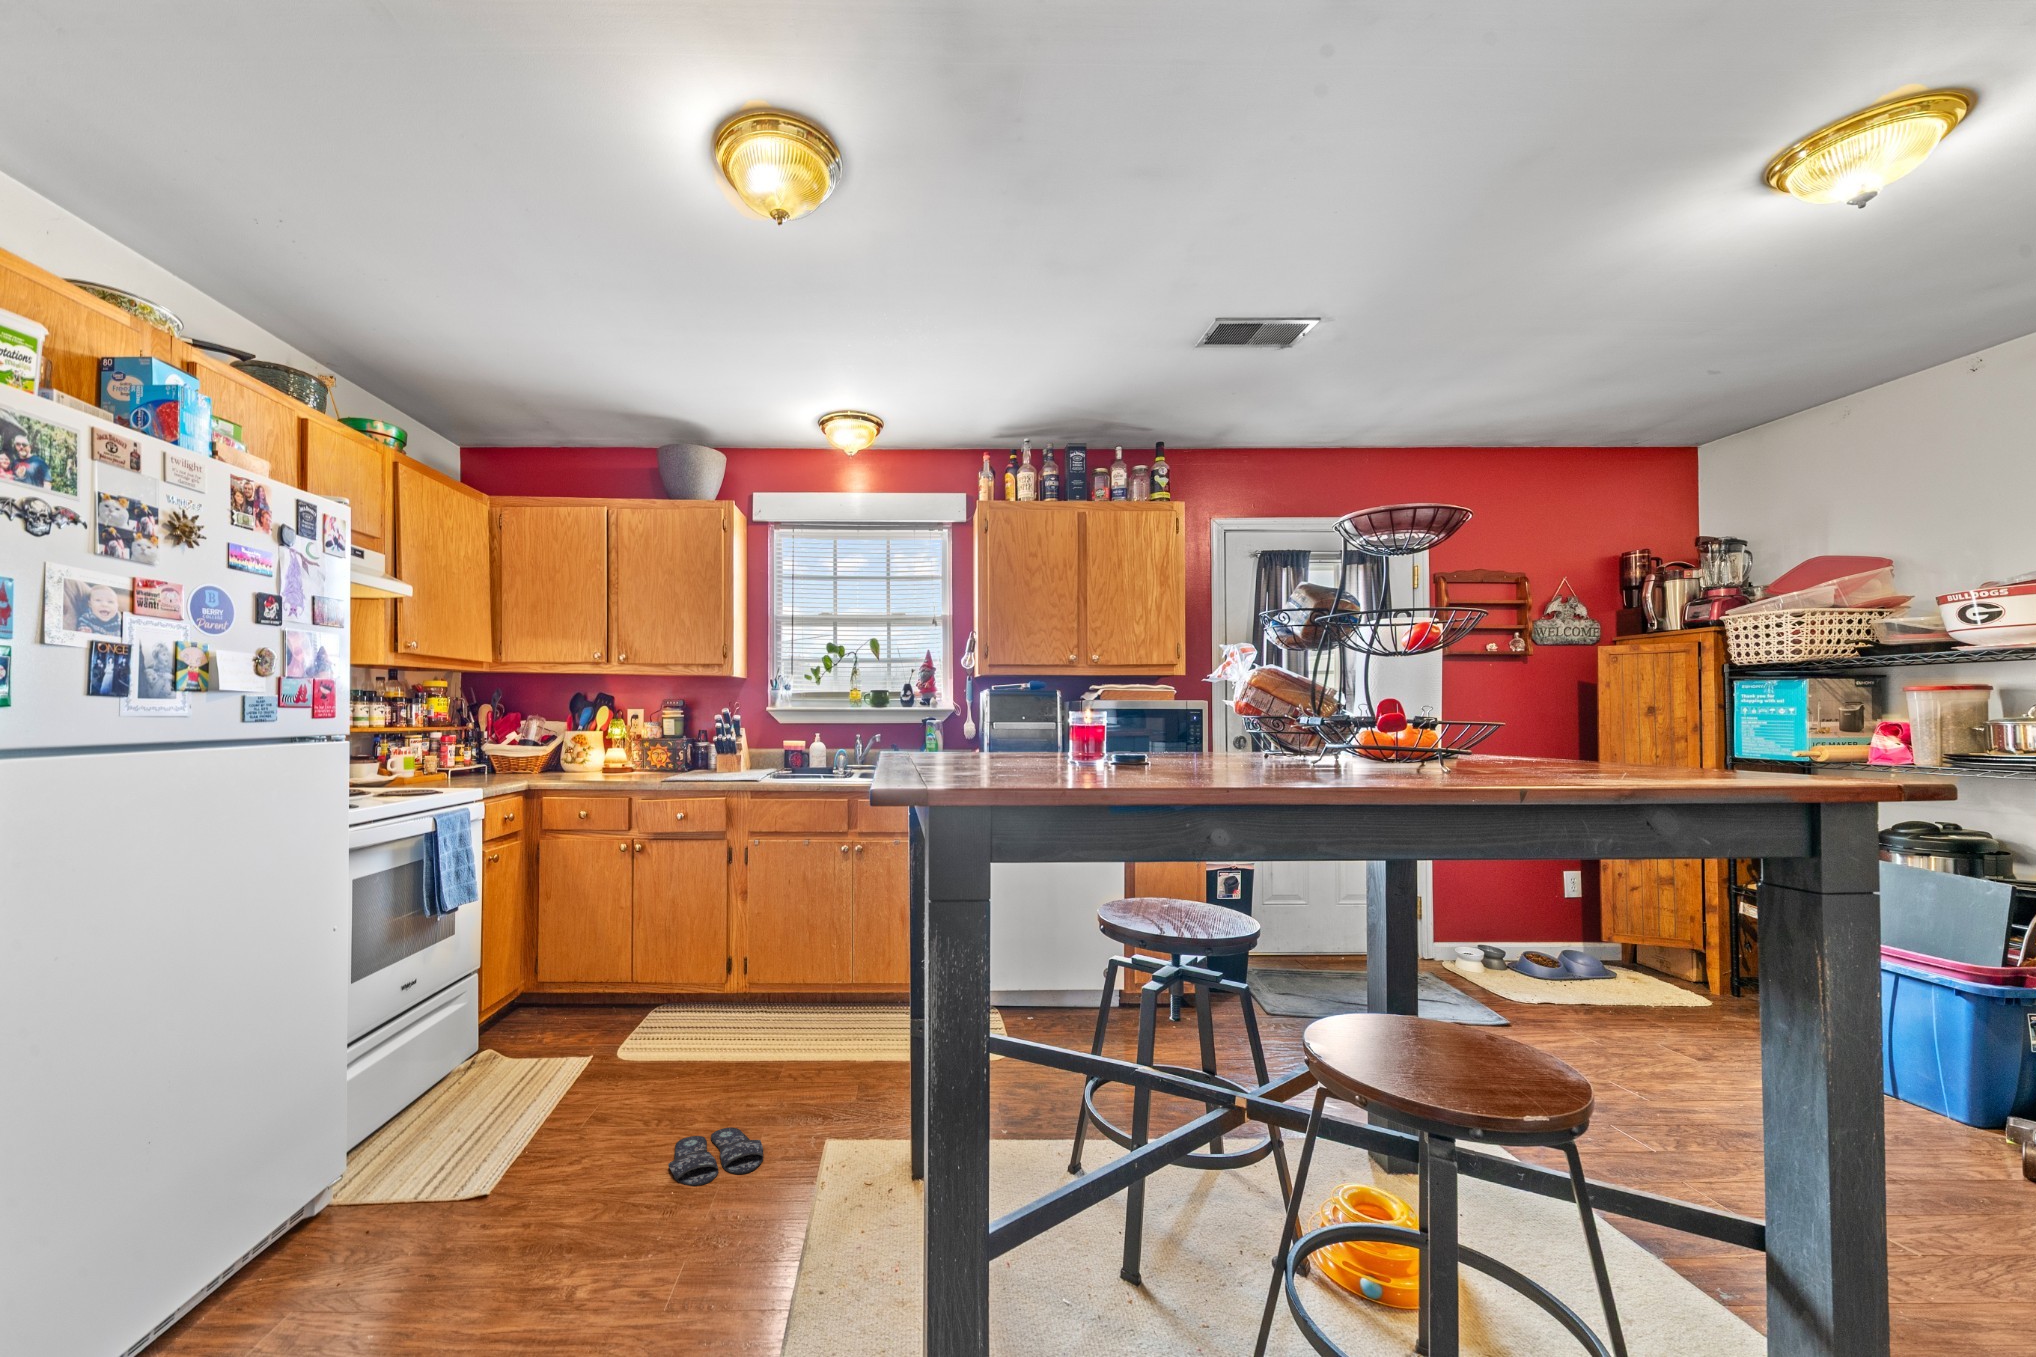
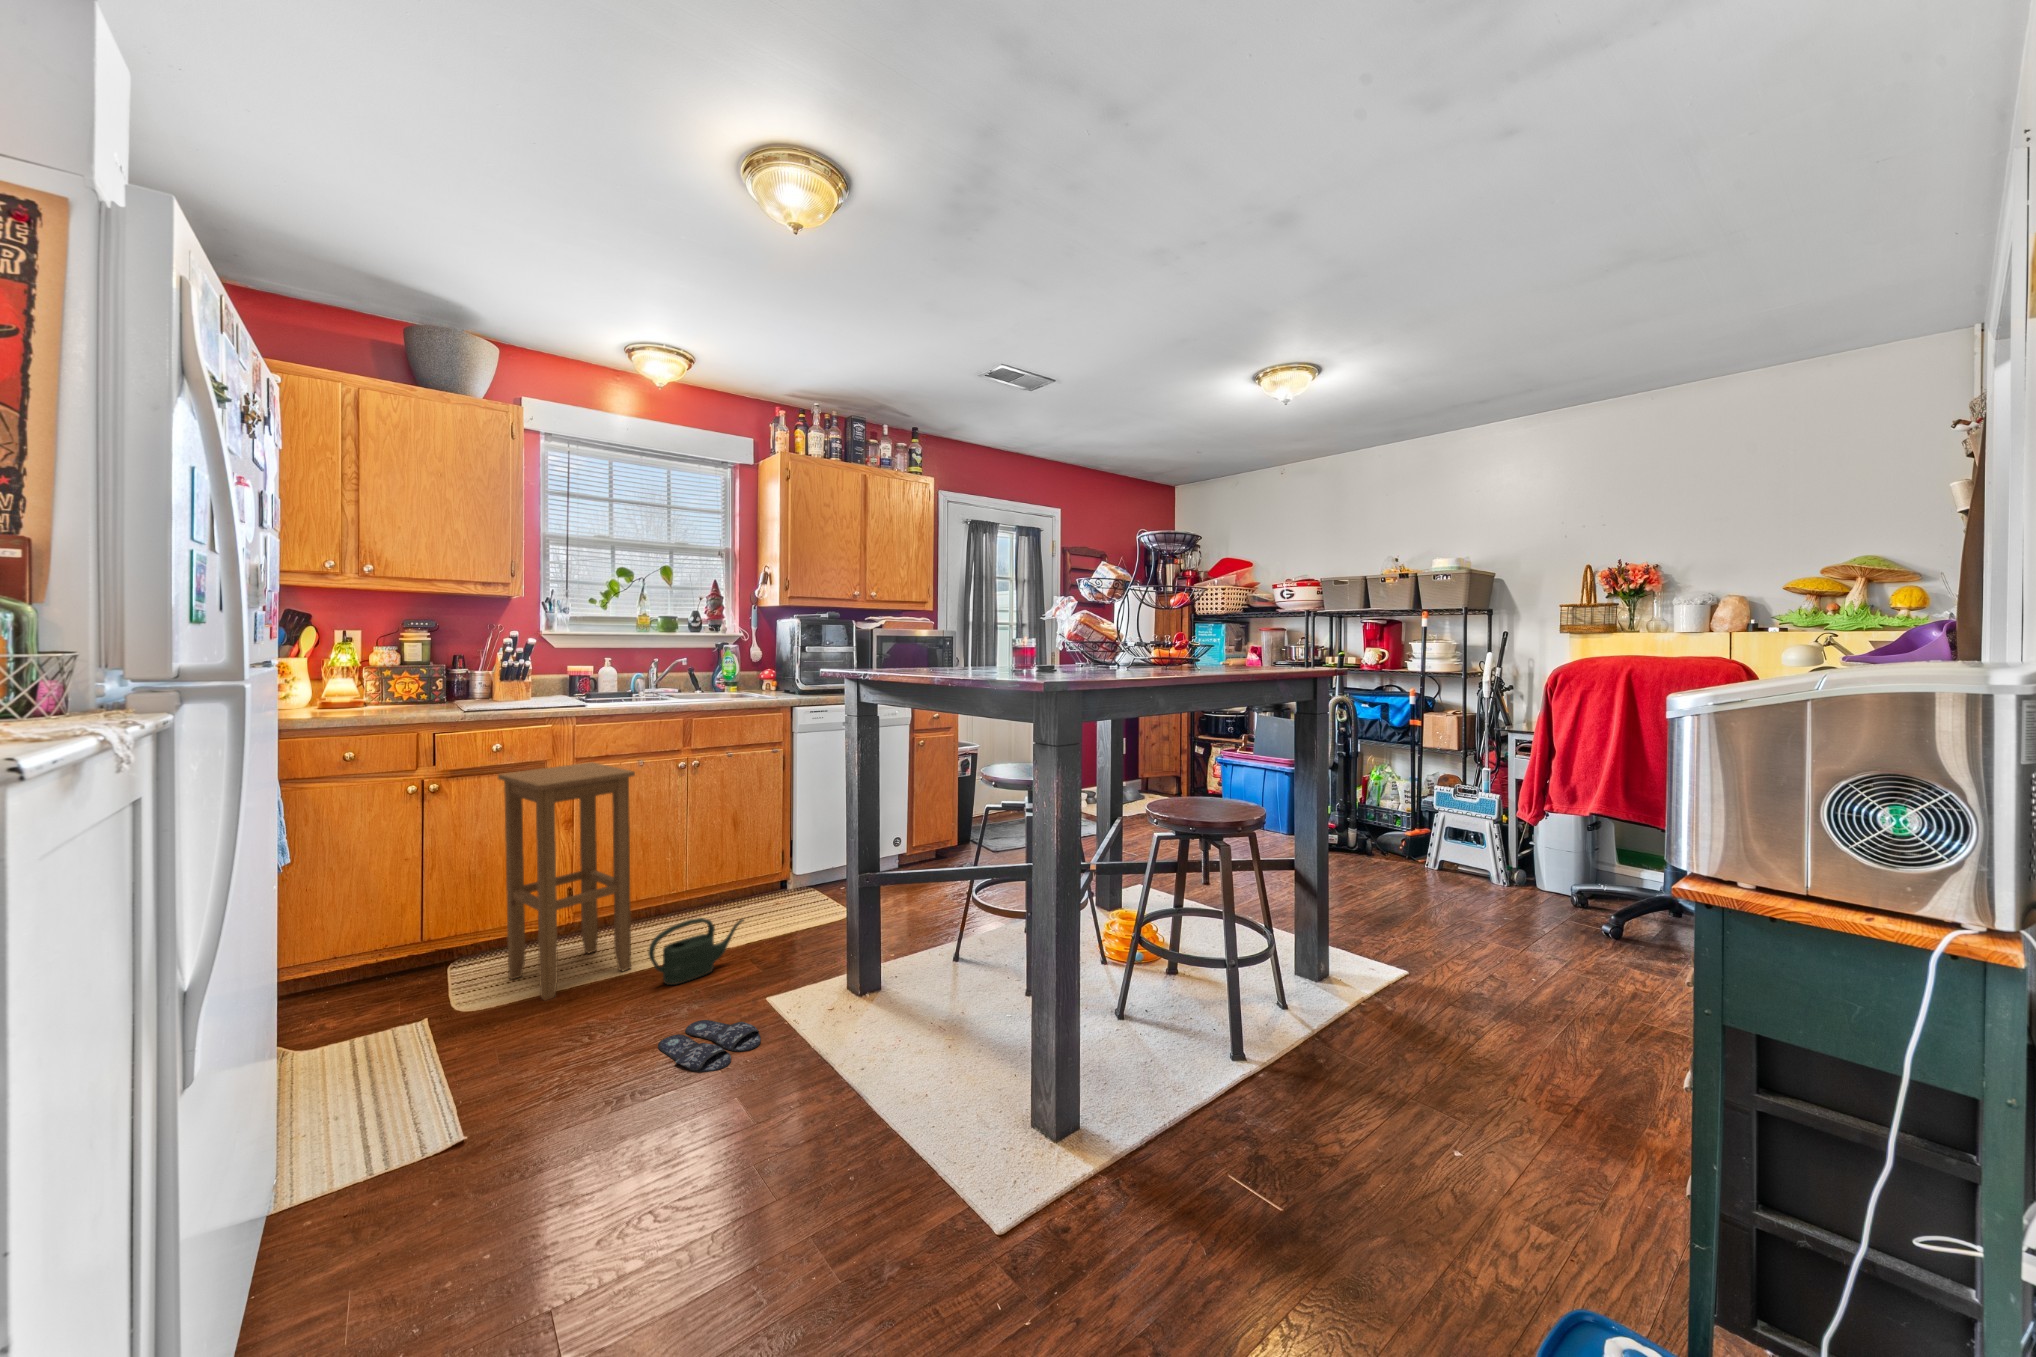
stool: none [652,836,748,1071] -> present [498,762,635,1000]
watering can: none [733,1014,840,1084] -> present [648,918,743,985]

